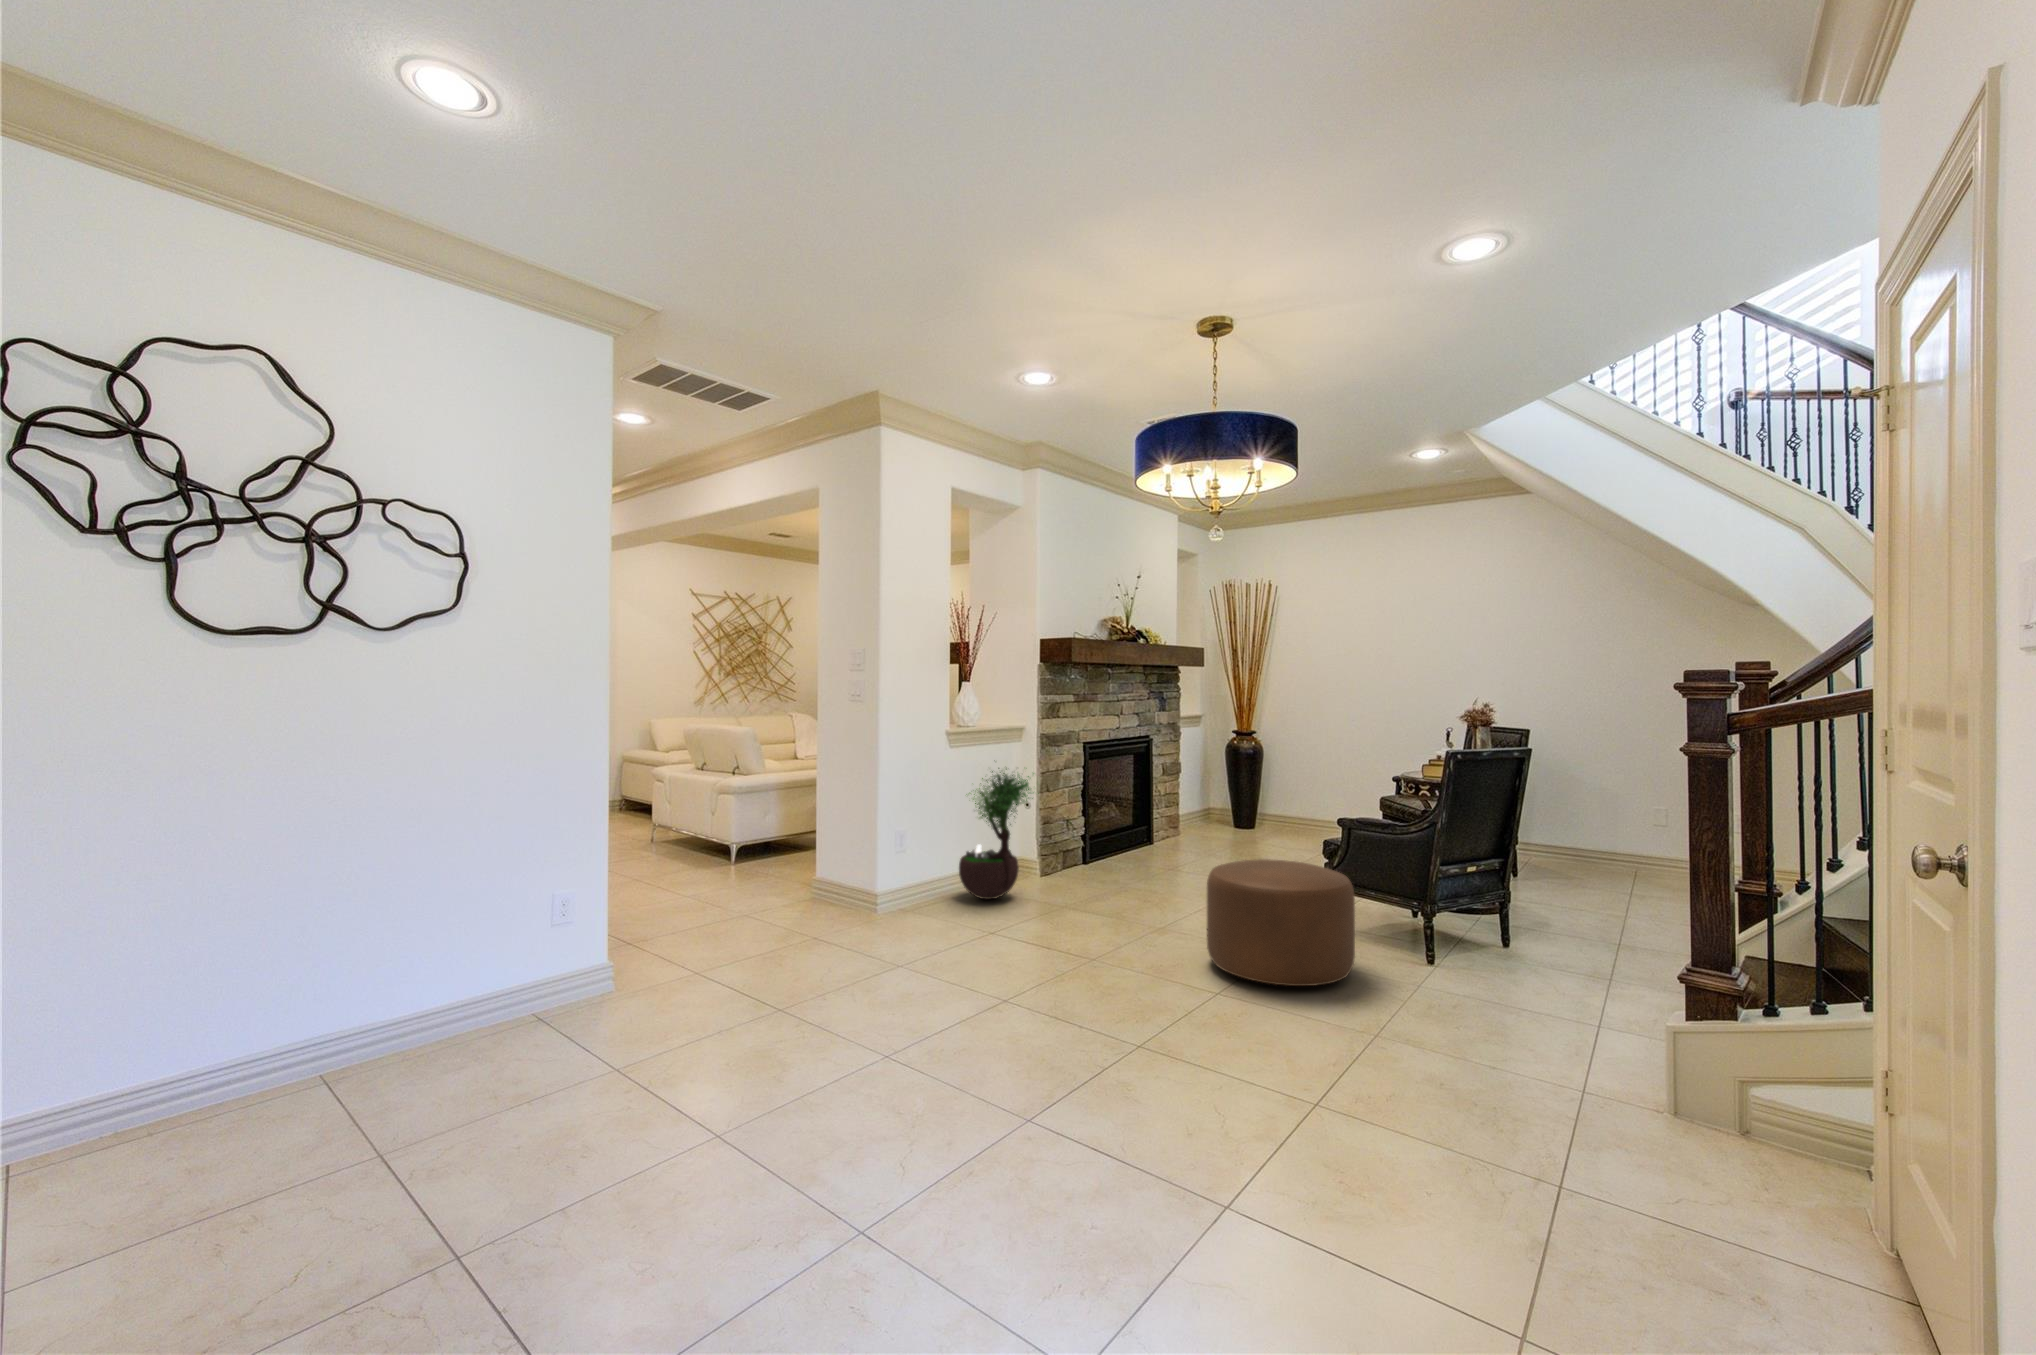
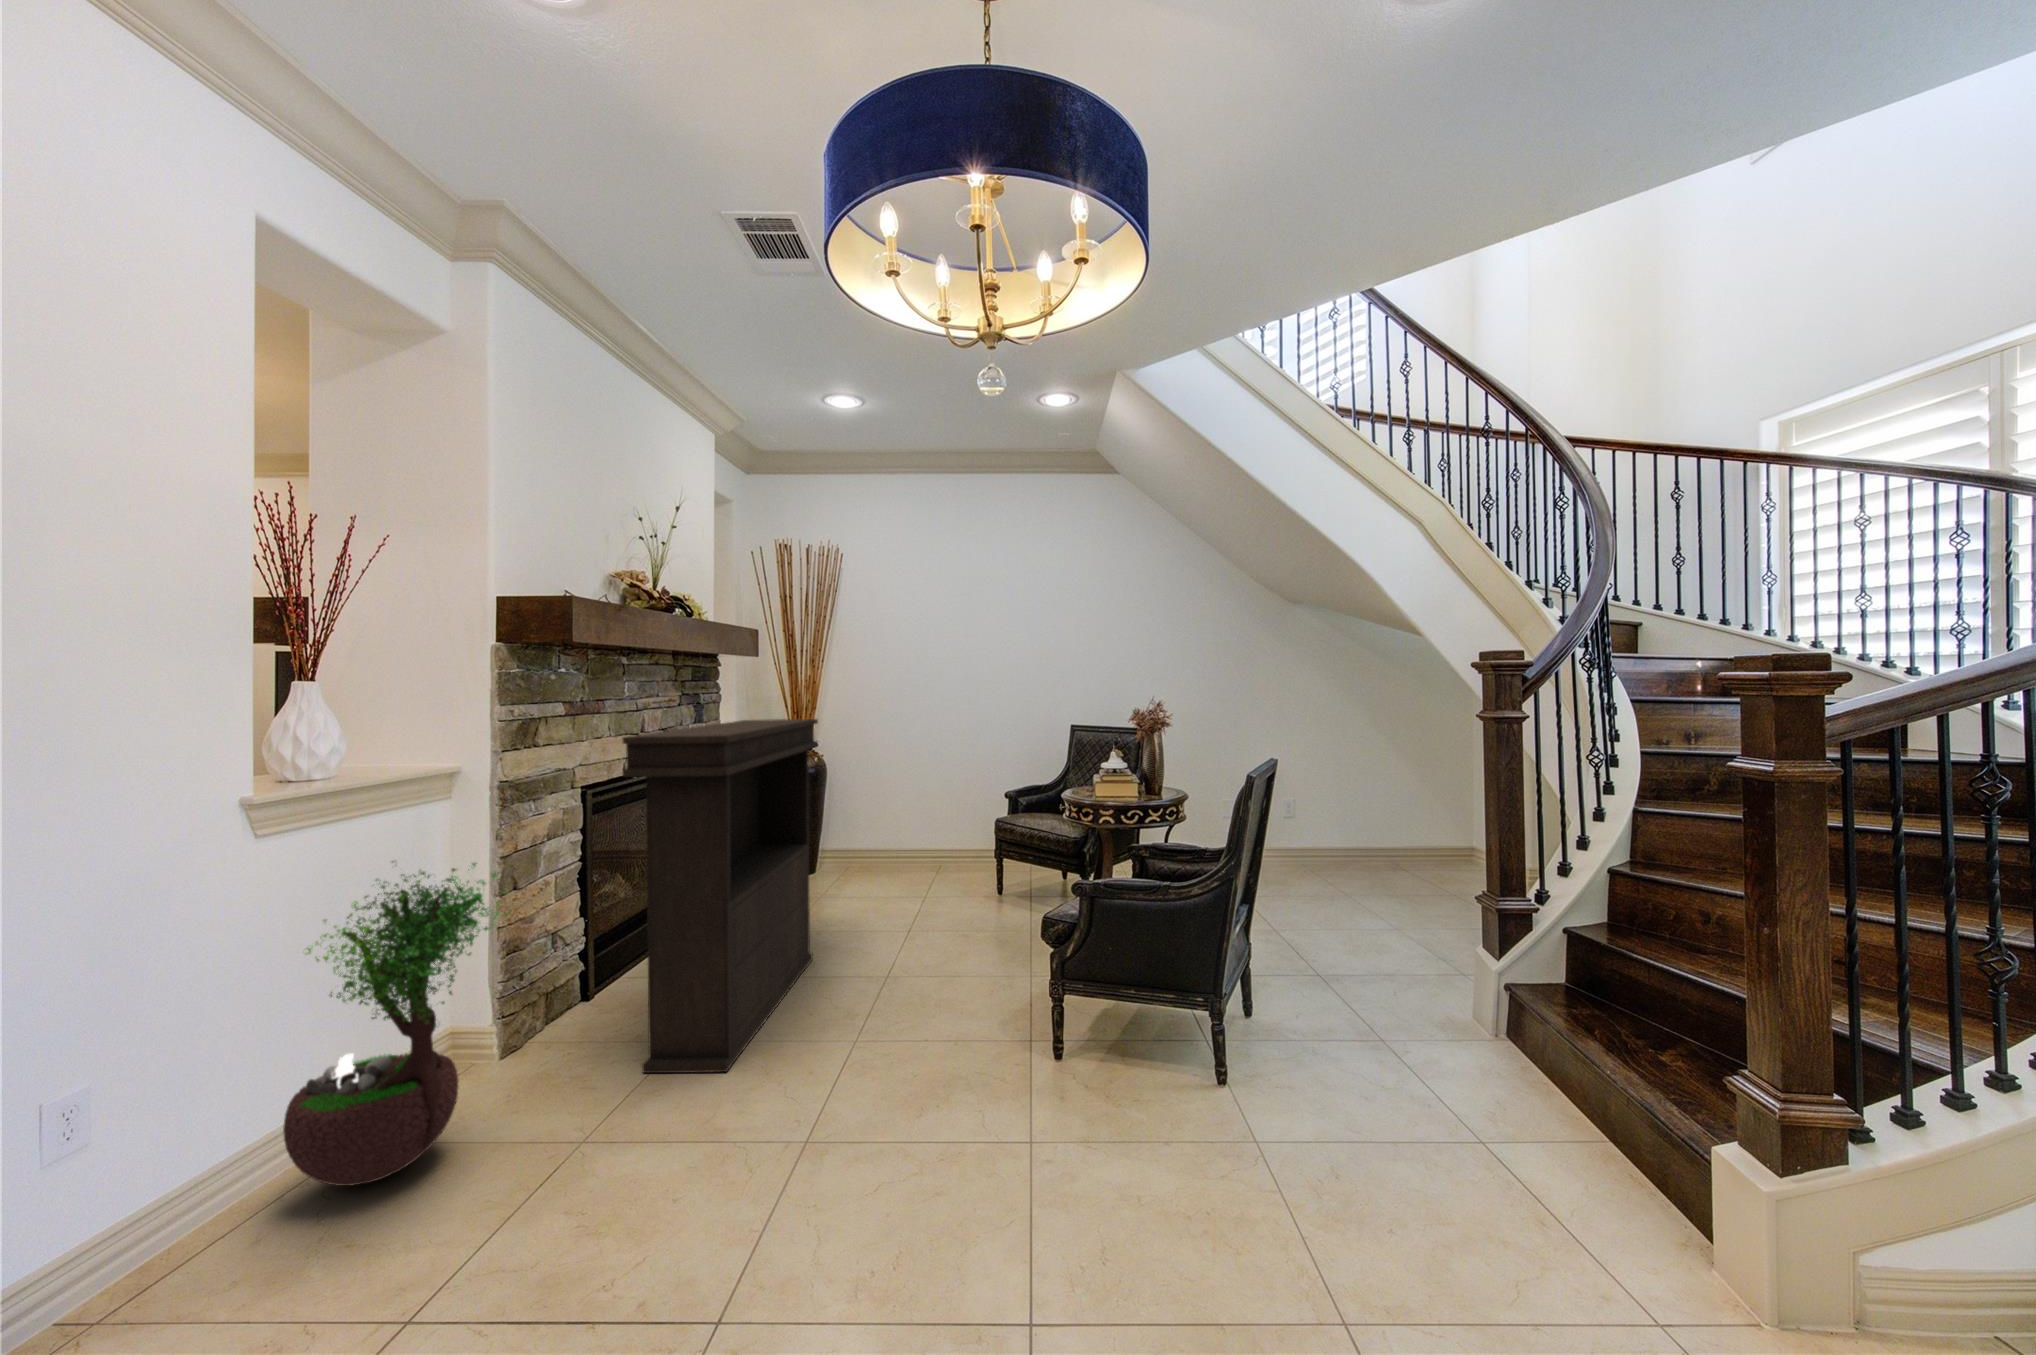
console table: none [1092,709,1223,900] -> present [623,719,818,1073]
ottoman: present [1207,859,1355,986] -> none [941,980,1201,1270]

